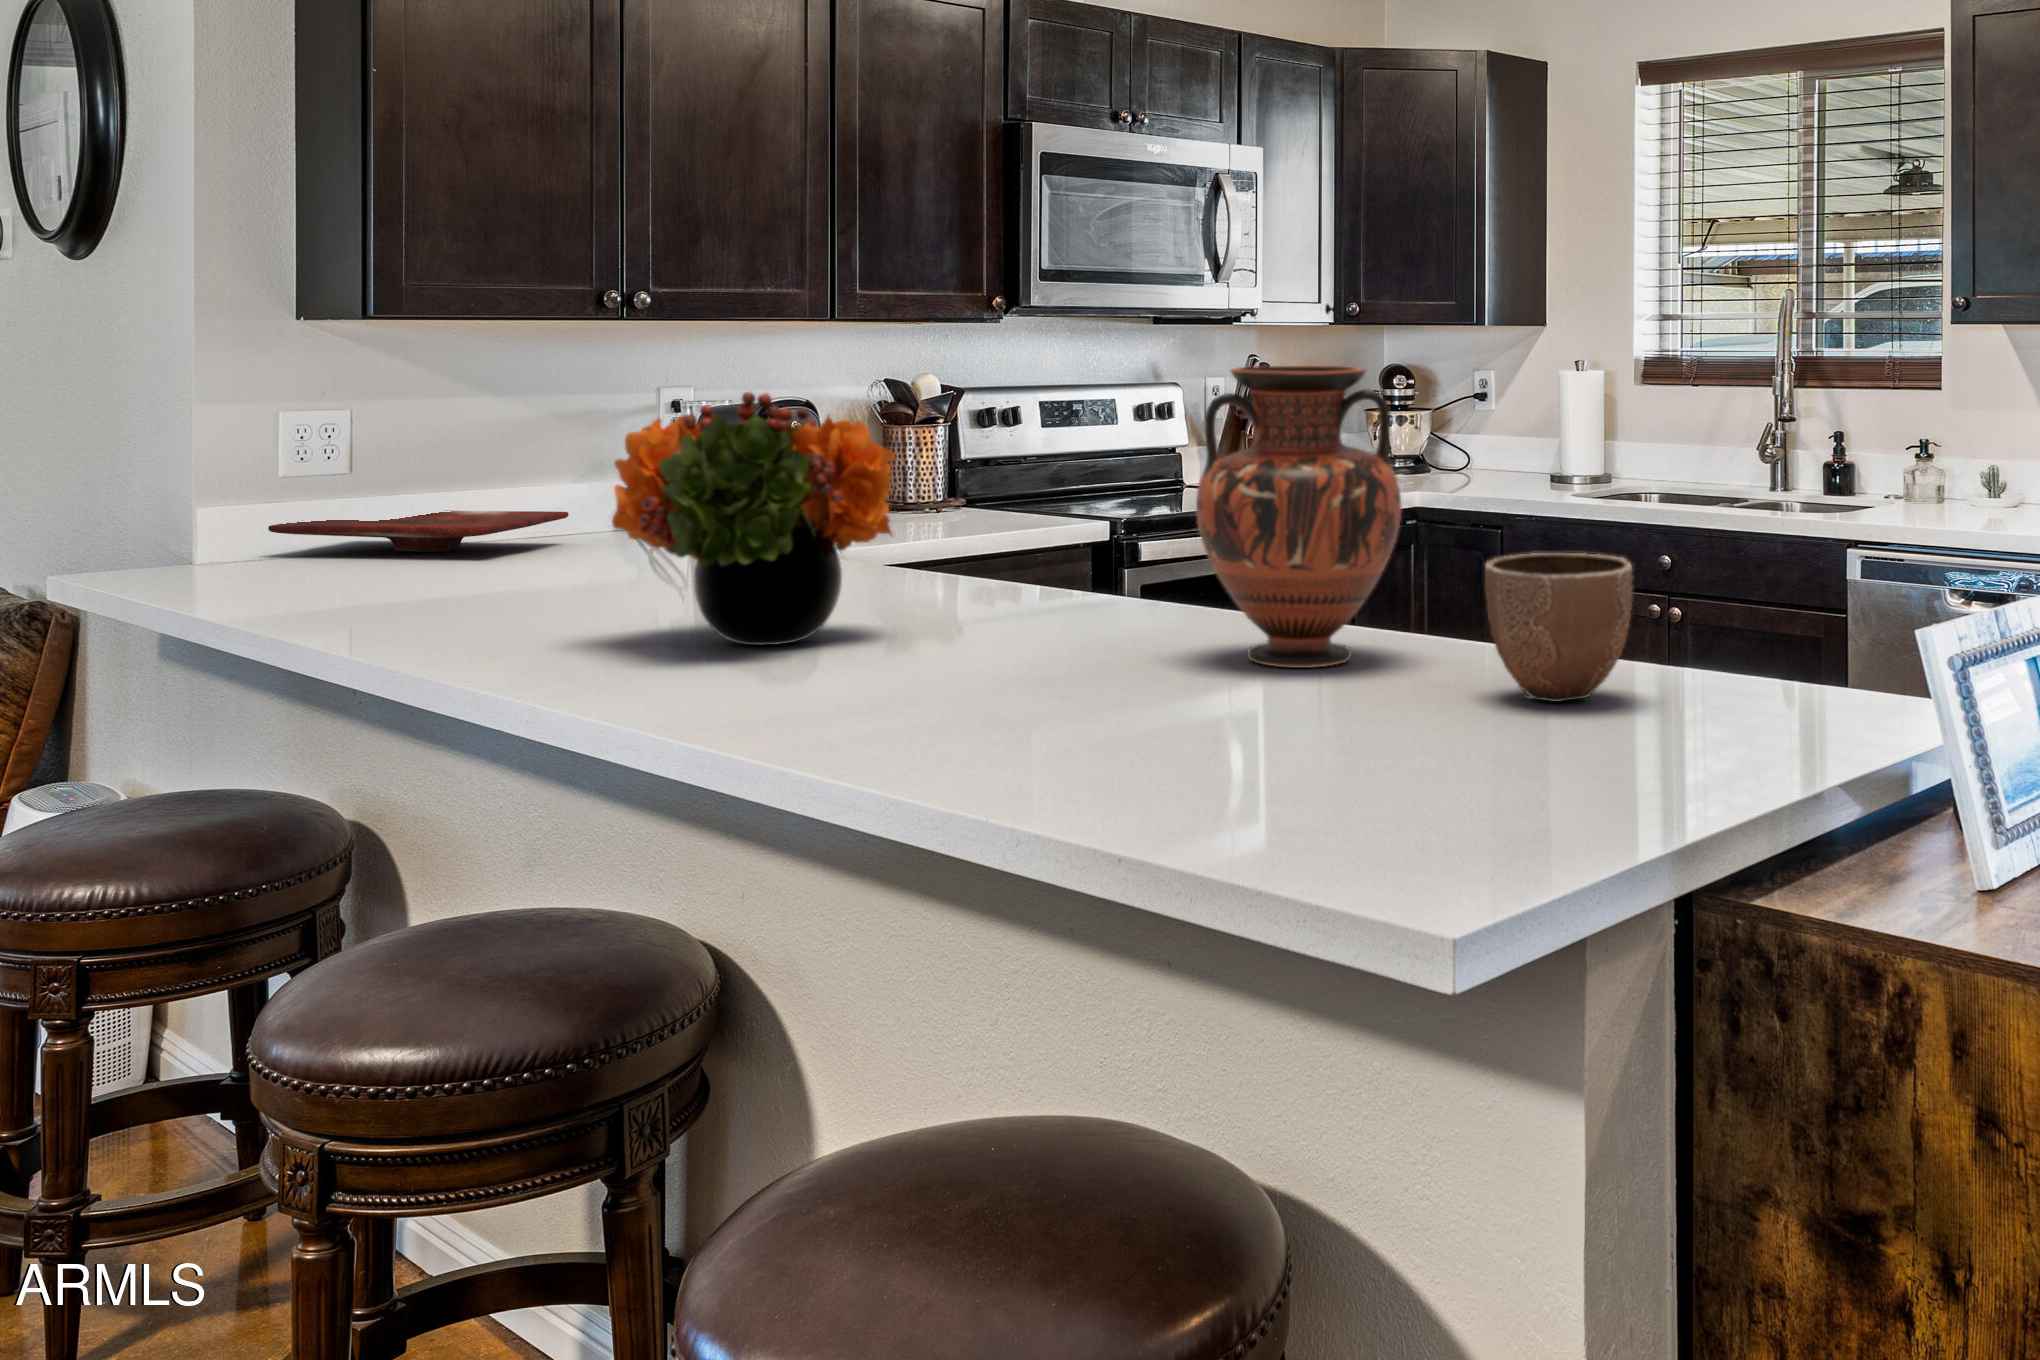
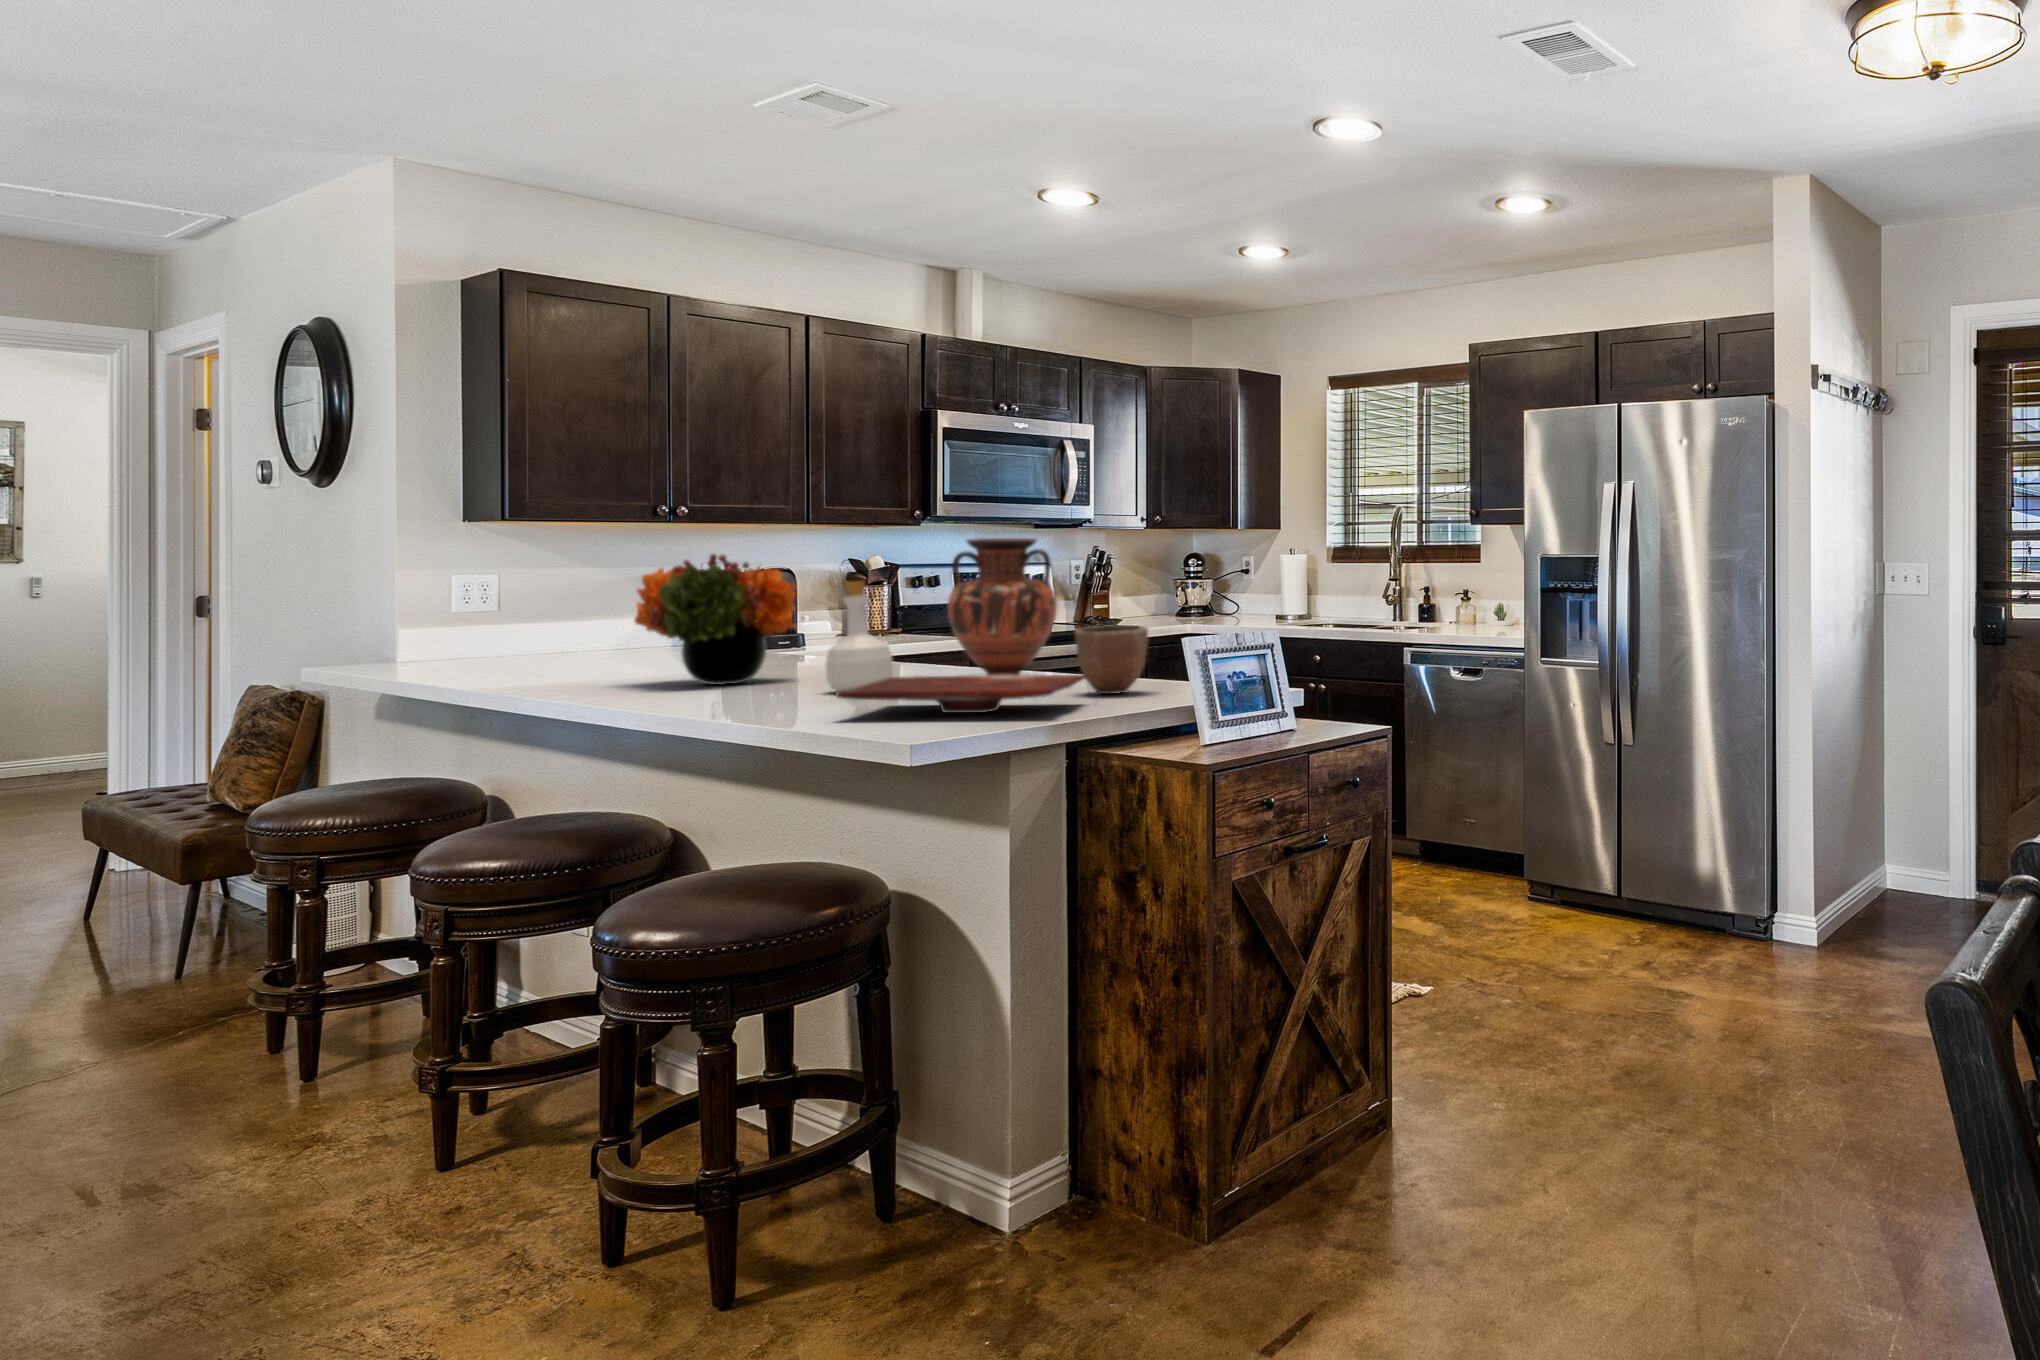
bottle: none [983,454,1104,680] -> present [825,581,893,691]
cutting board: present [268,511,569,552] -> present [835,675,1085,713]

